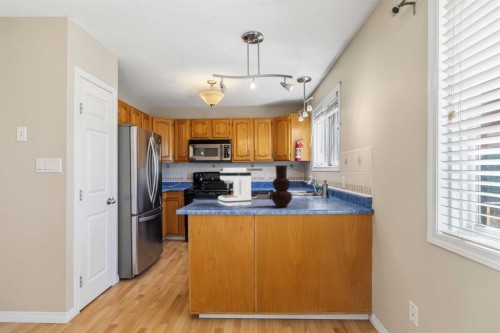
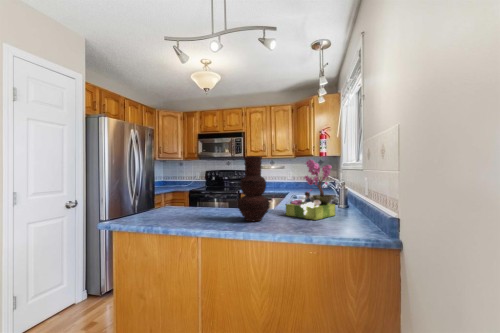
flower arrangement: none [297,166,328,206] -> present [286,159,335,220]
coffee maker: present [210,168,251,207] -> none [159,162,212,218]

